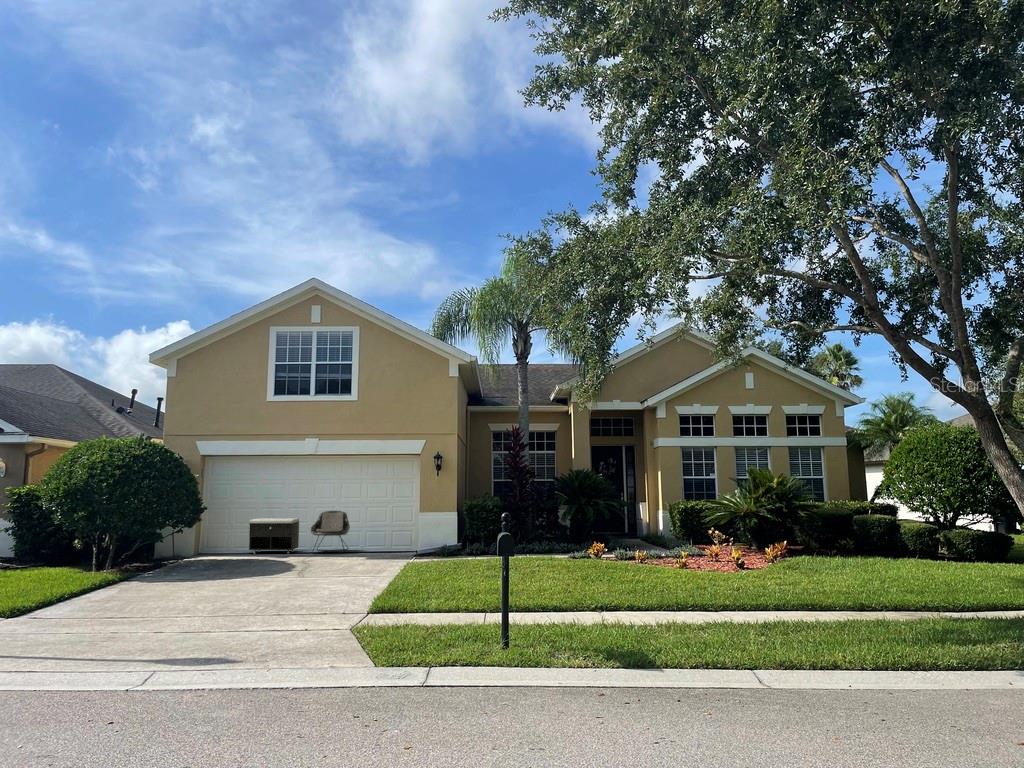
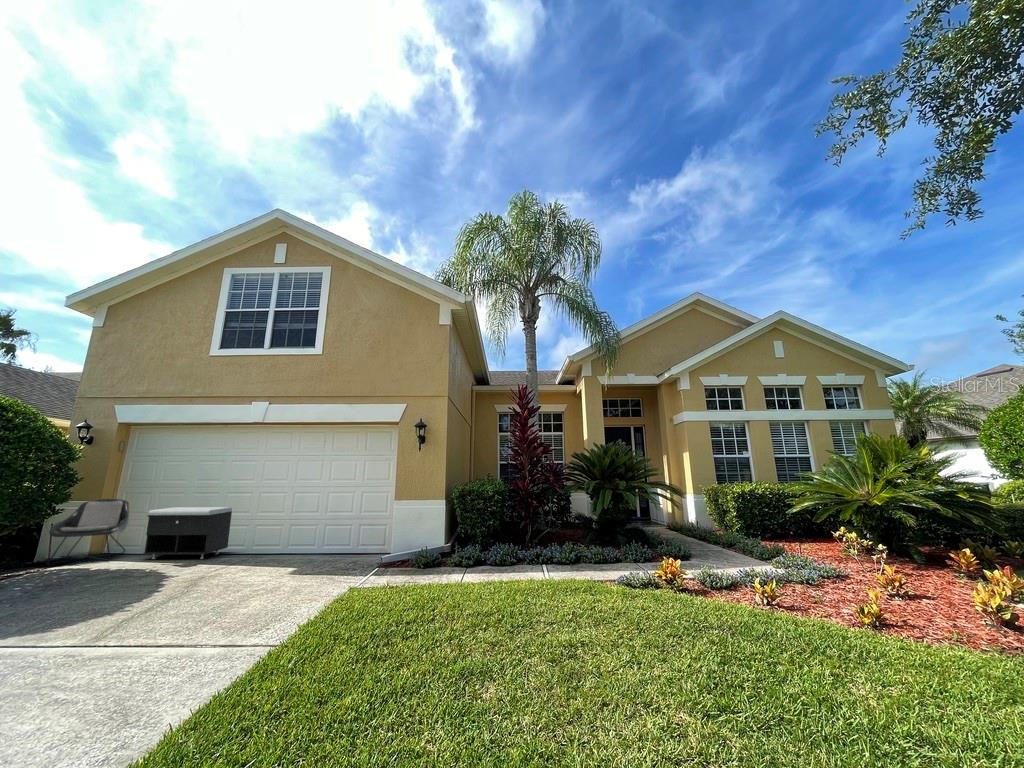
lounge chair: present [311,511,350,554] -> present [47,499,129,566]

